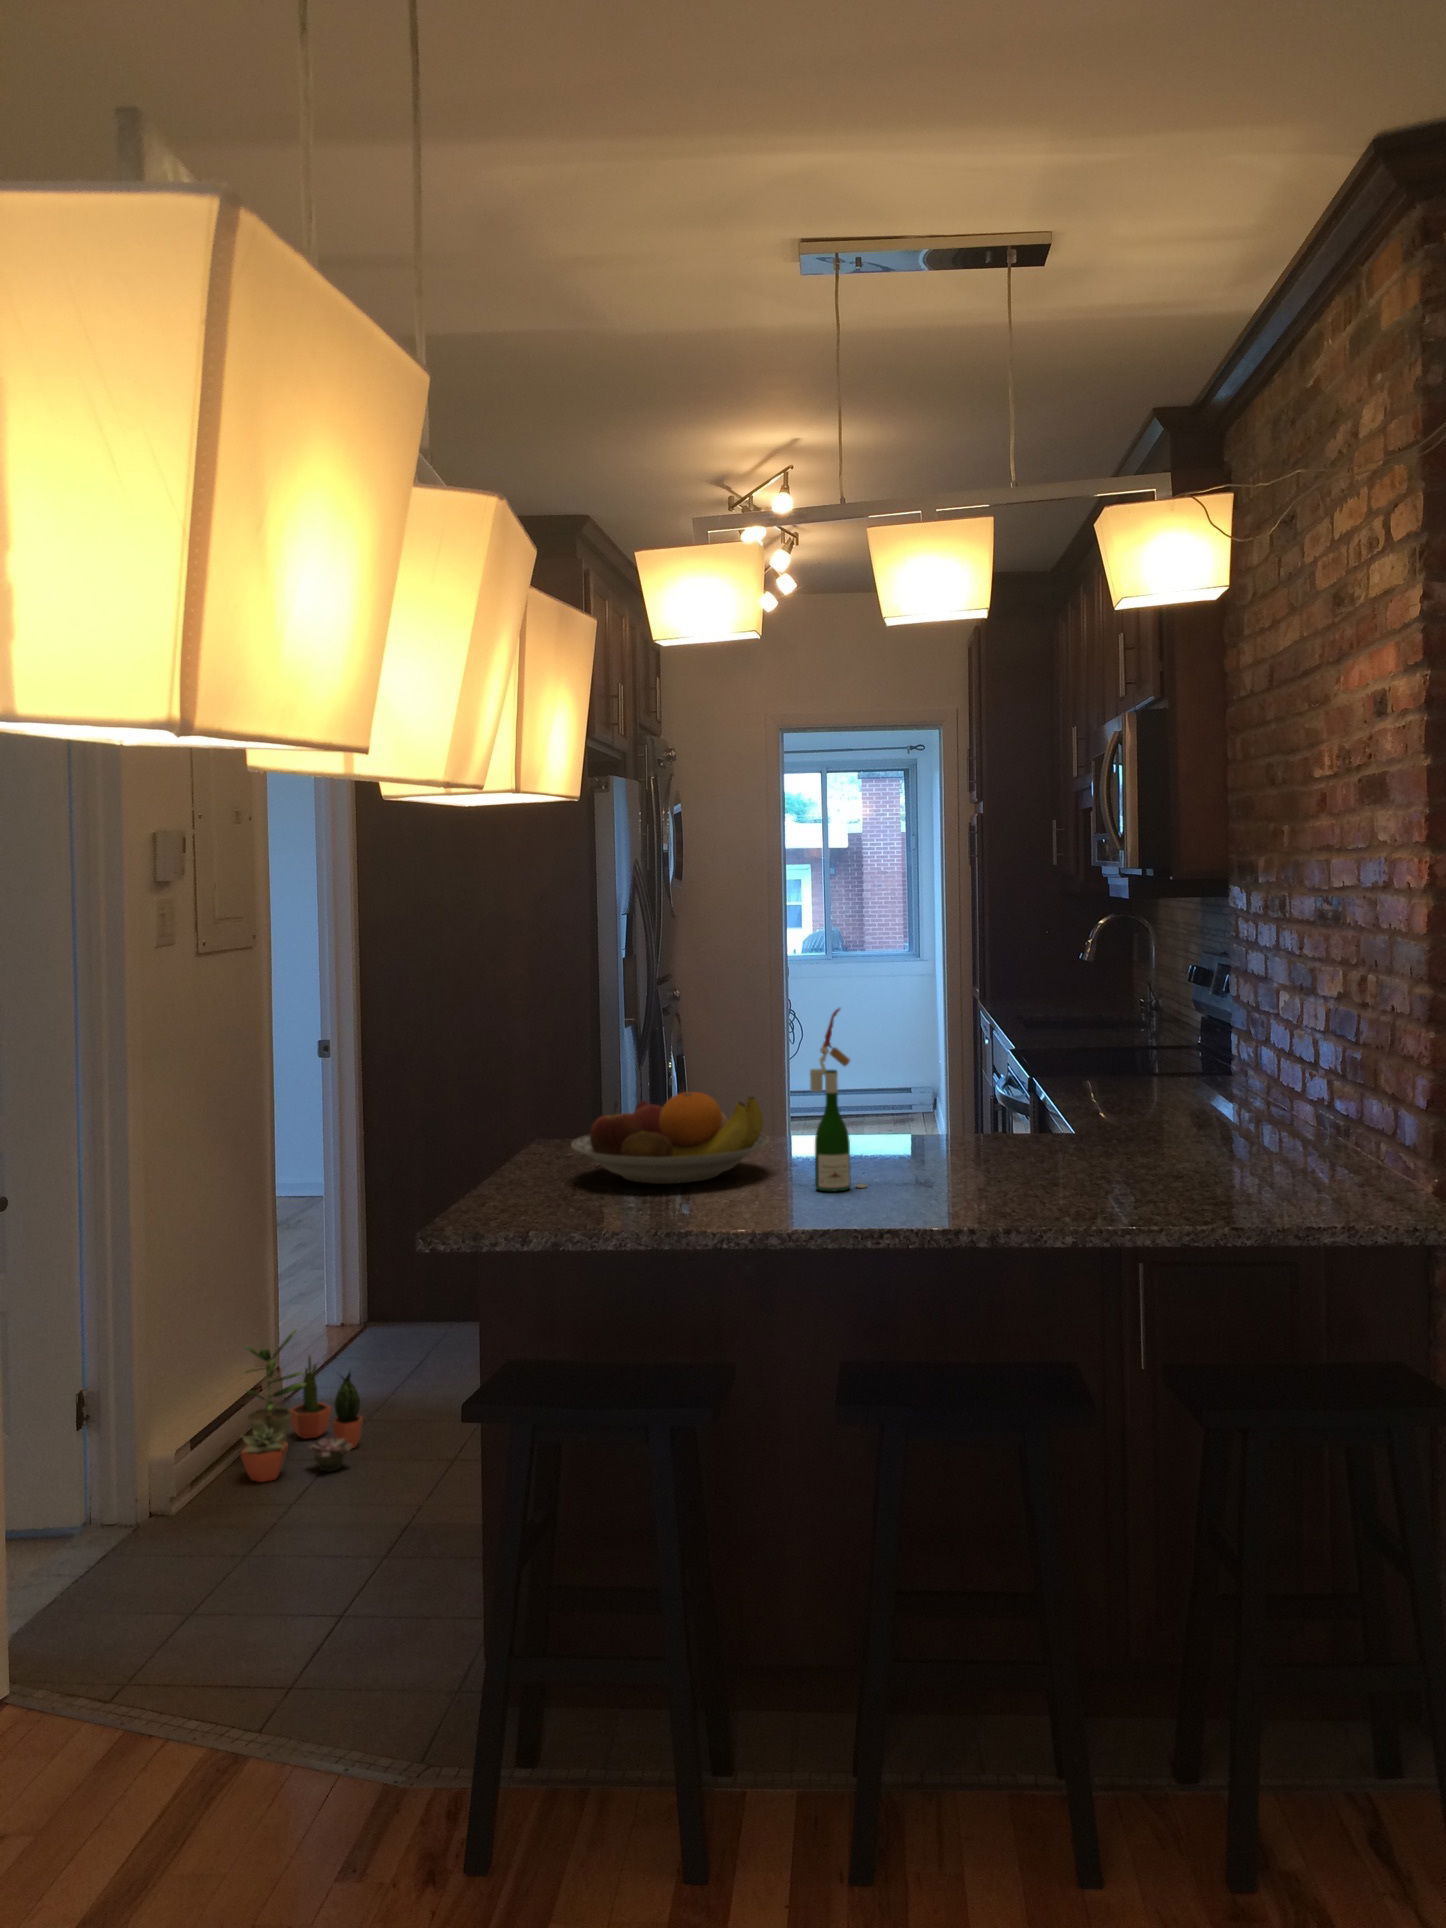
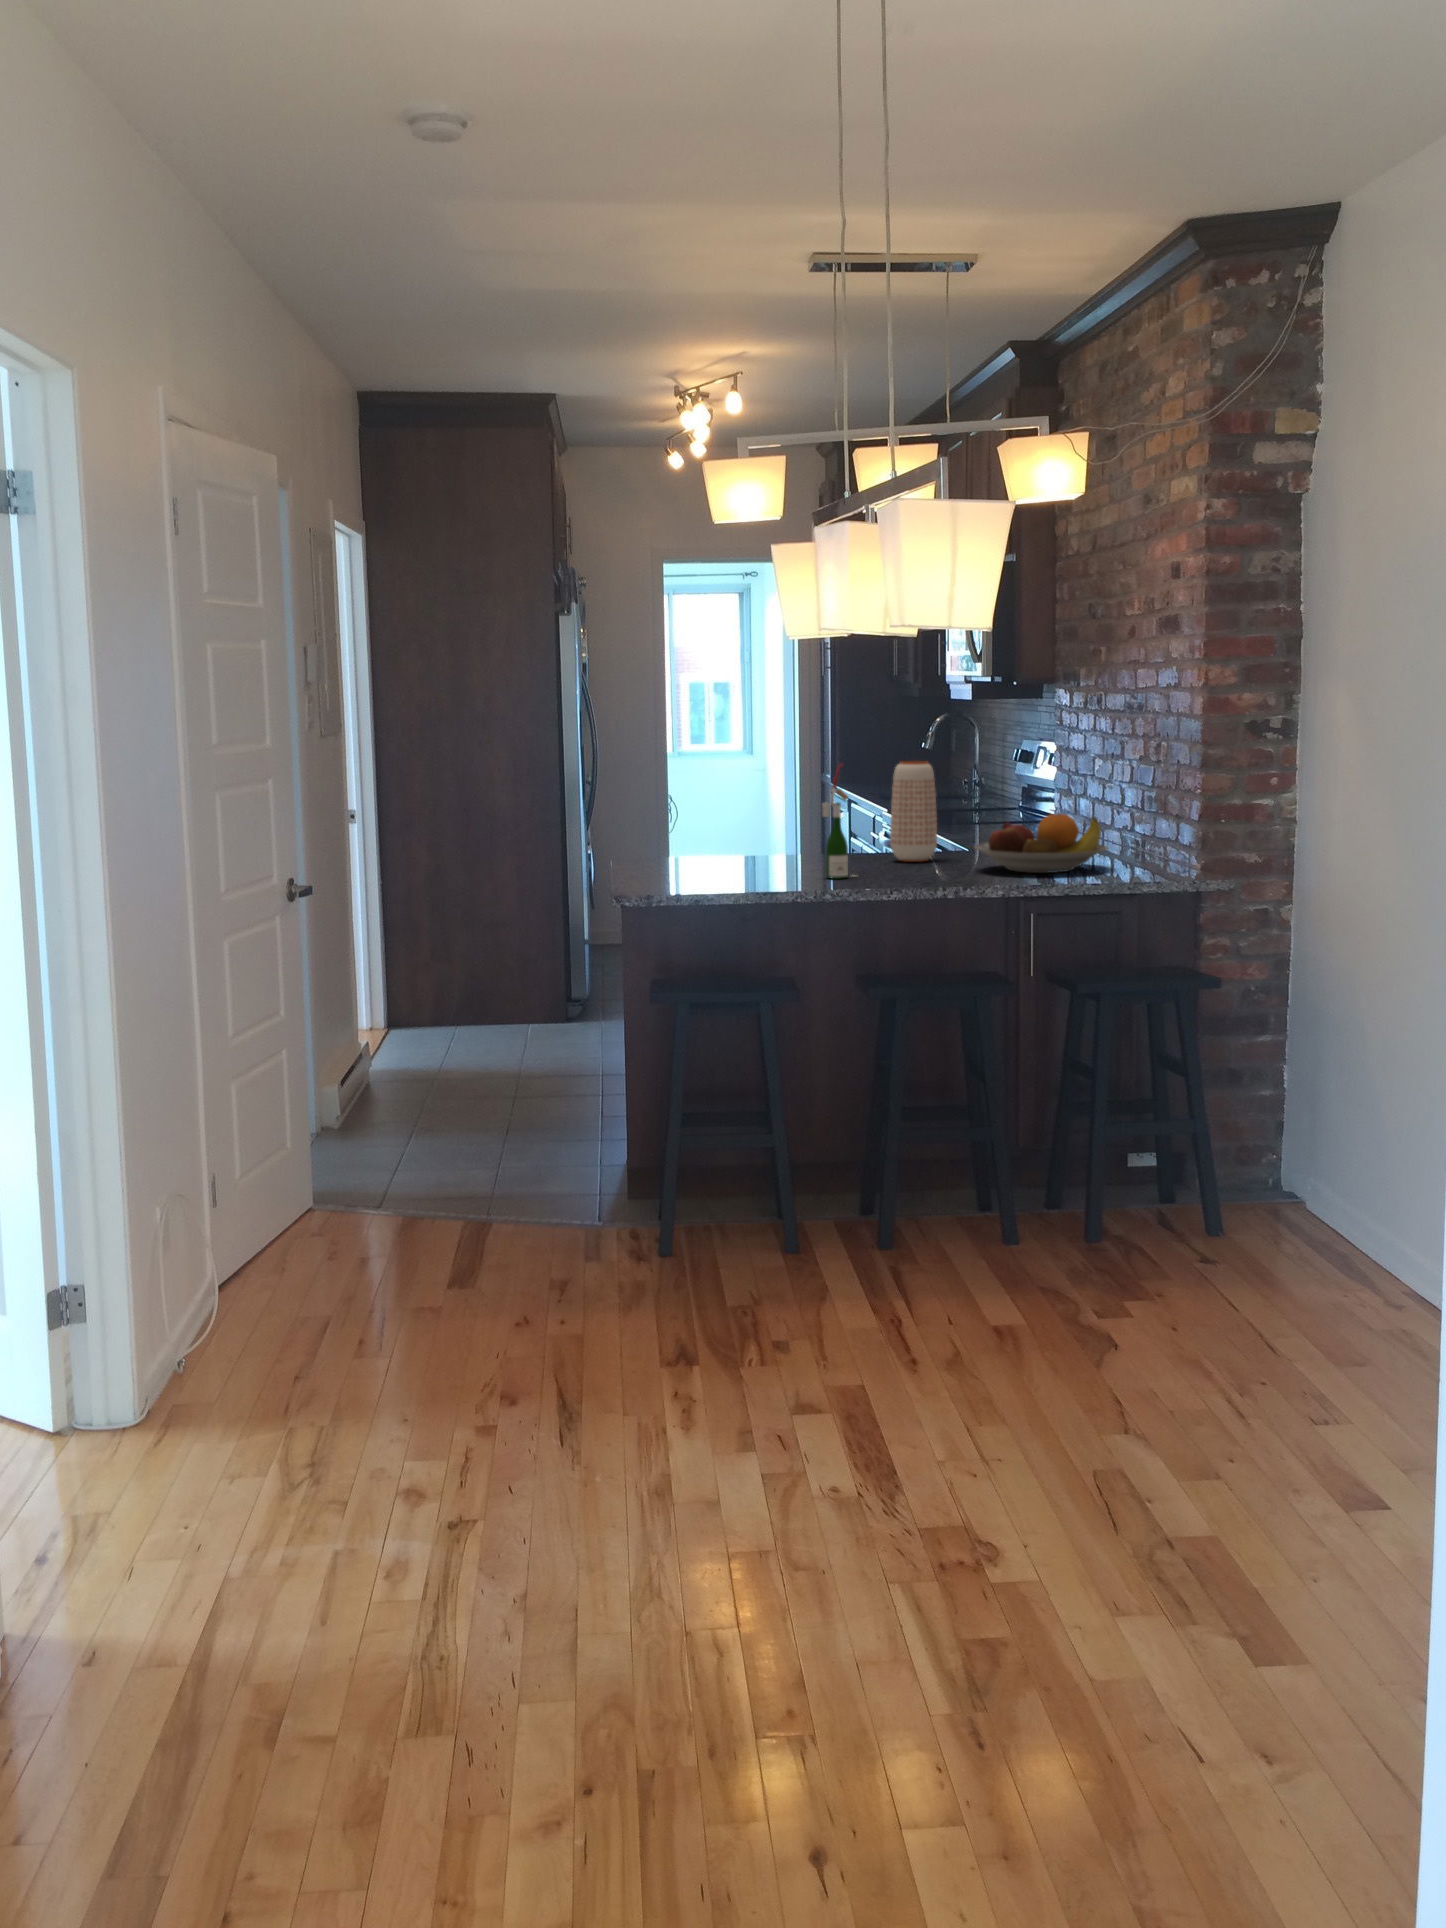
vase: none [945,998,1017,1155] -> present [890,761,937,862]
fruit bowl: present [571,1092,769,1184] -> present [974,814,1107,873]
potted plant: present [241,1330,363,1482] -> none [352,1010,444,1113]

